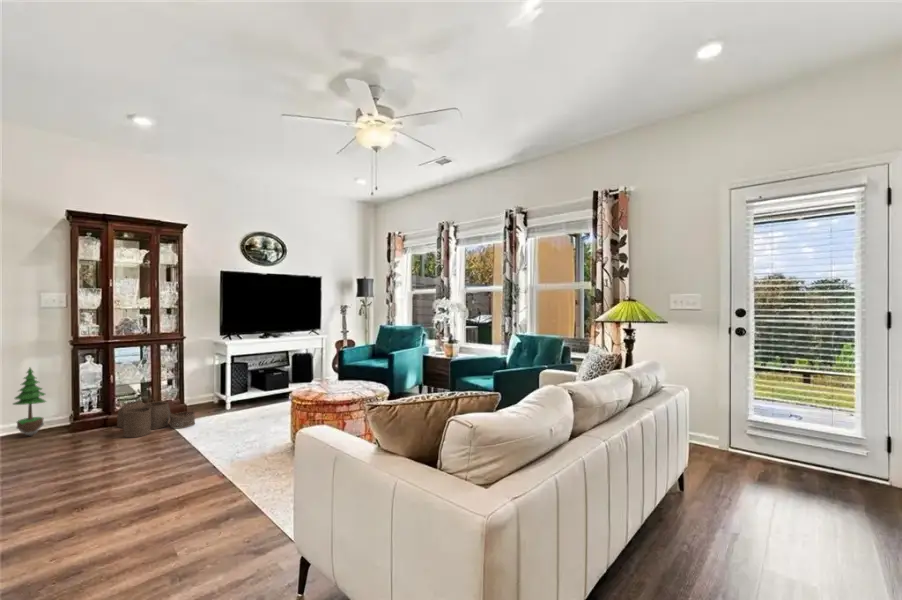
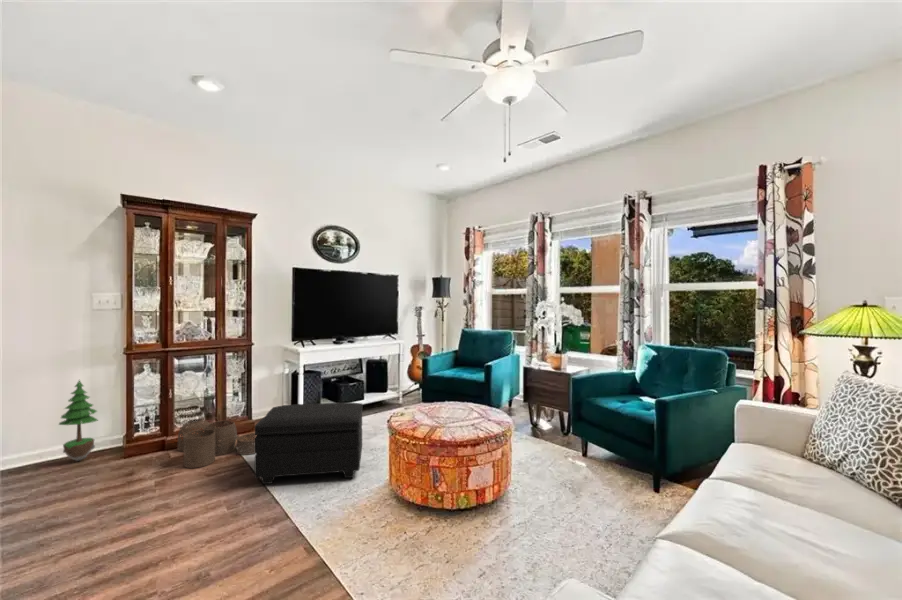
footstool: none [184,383,278,445] -> present [255,402,362,484]

